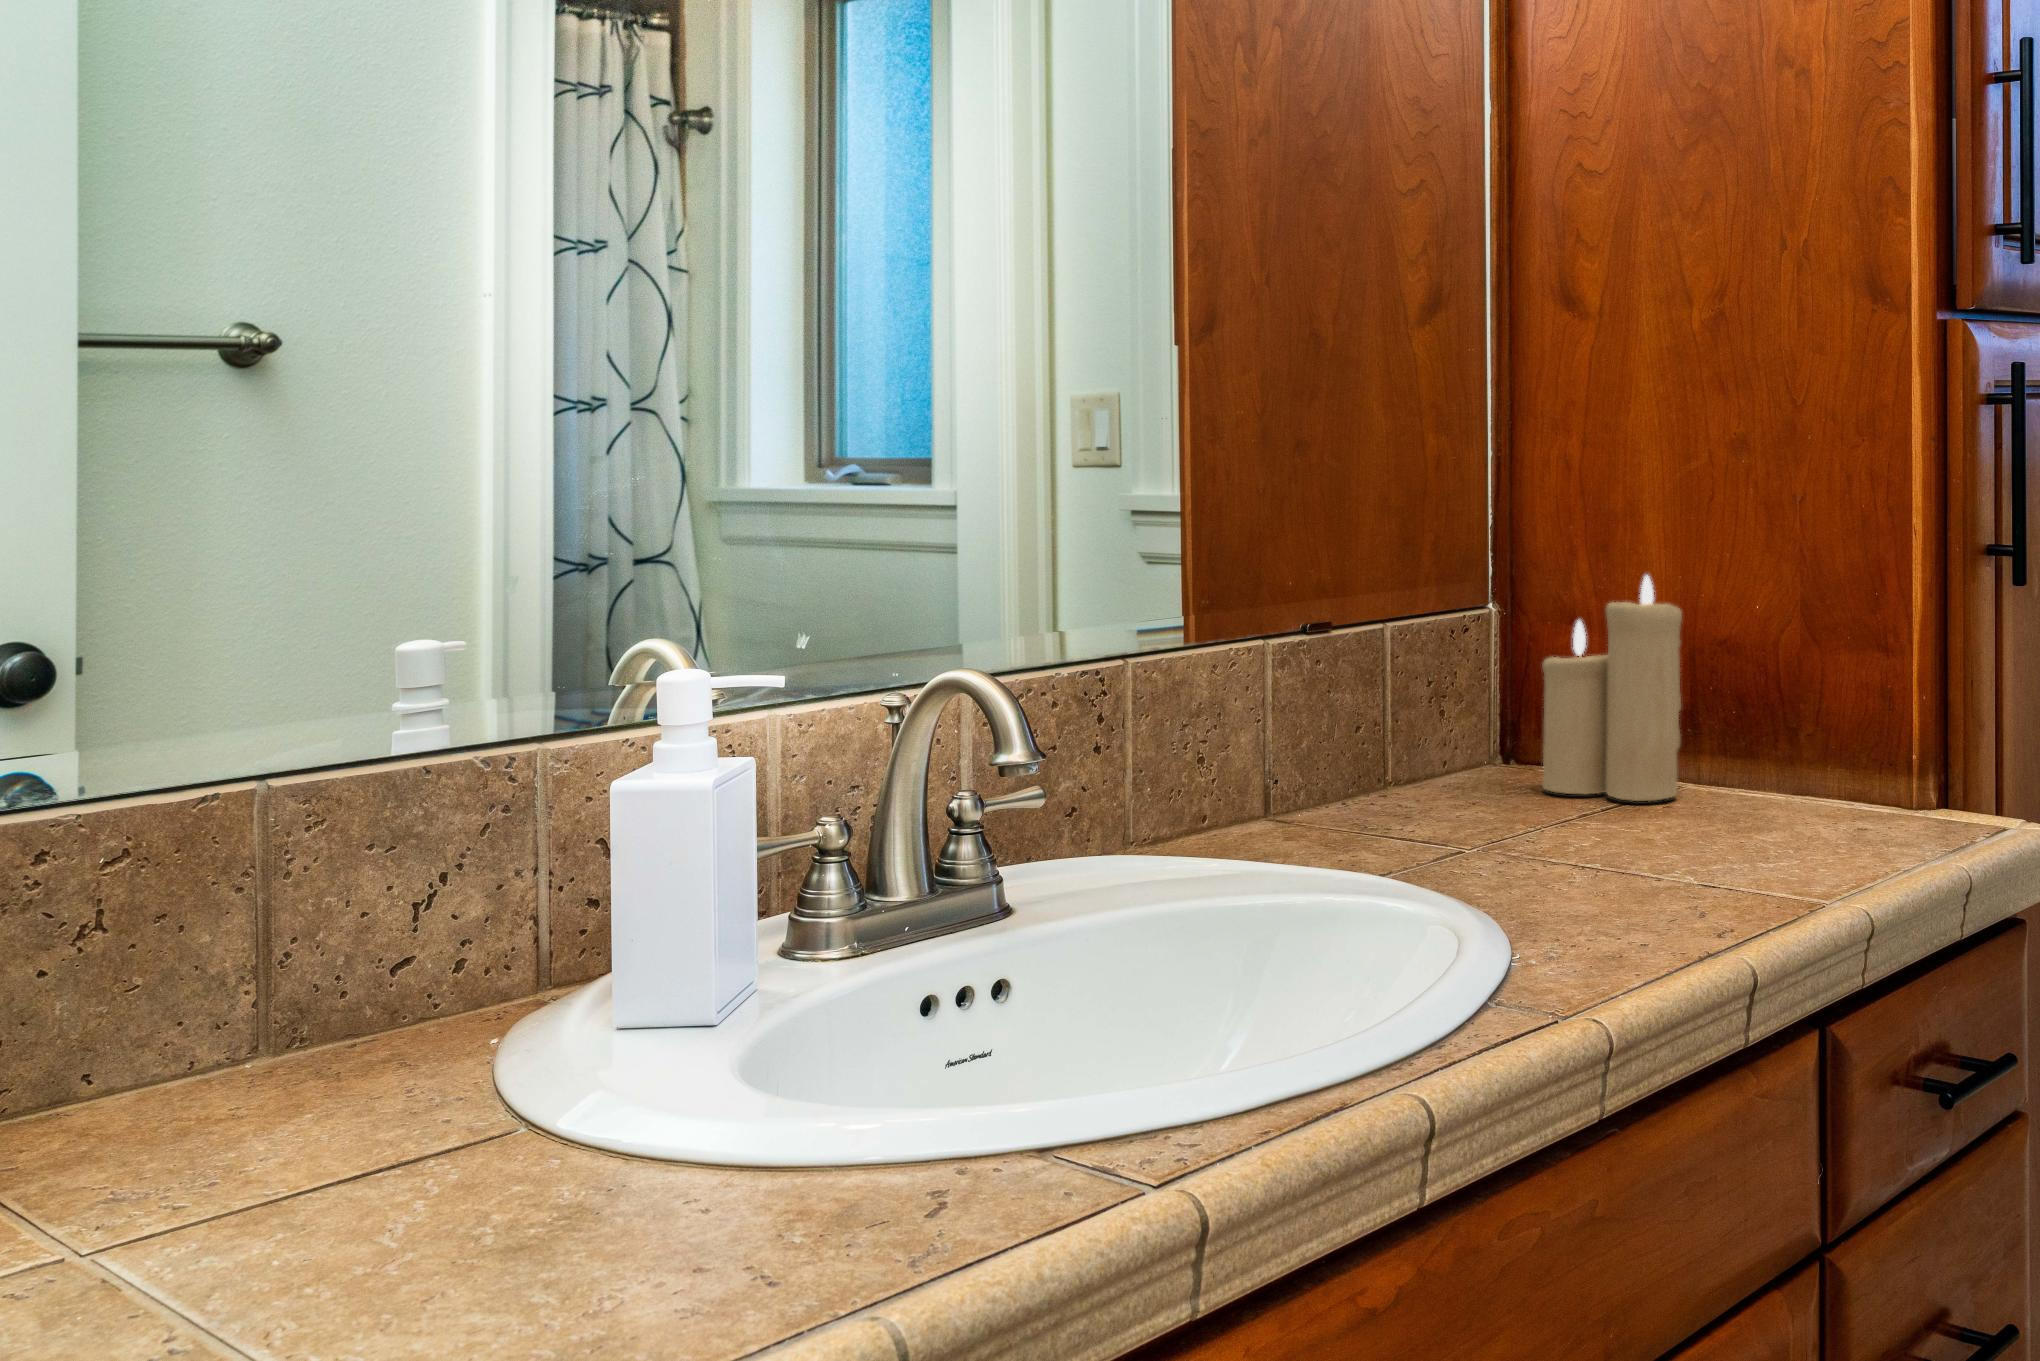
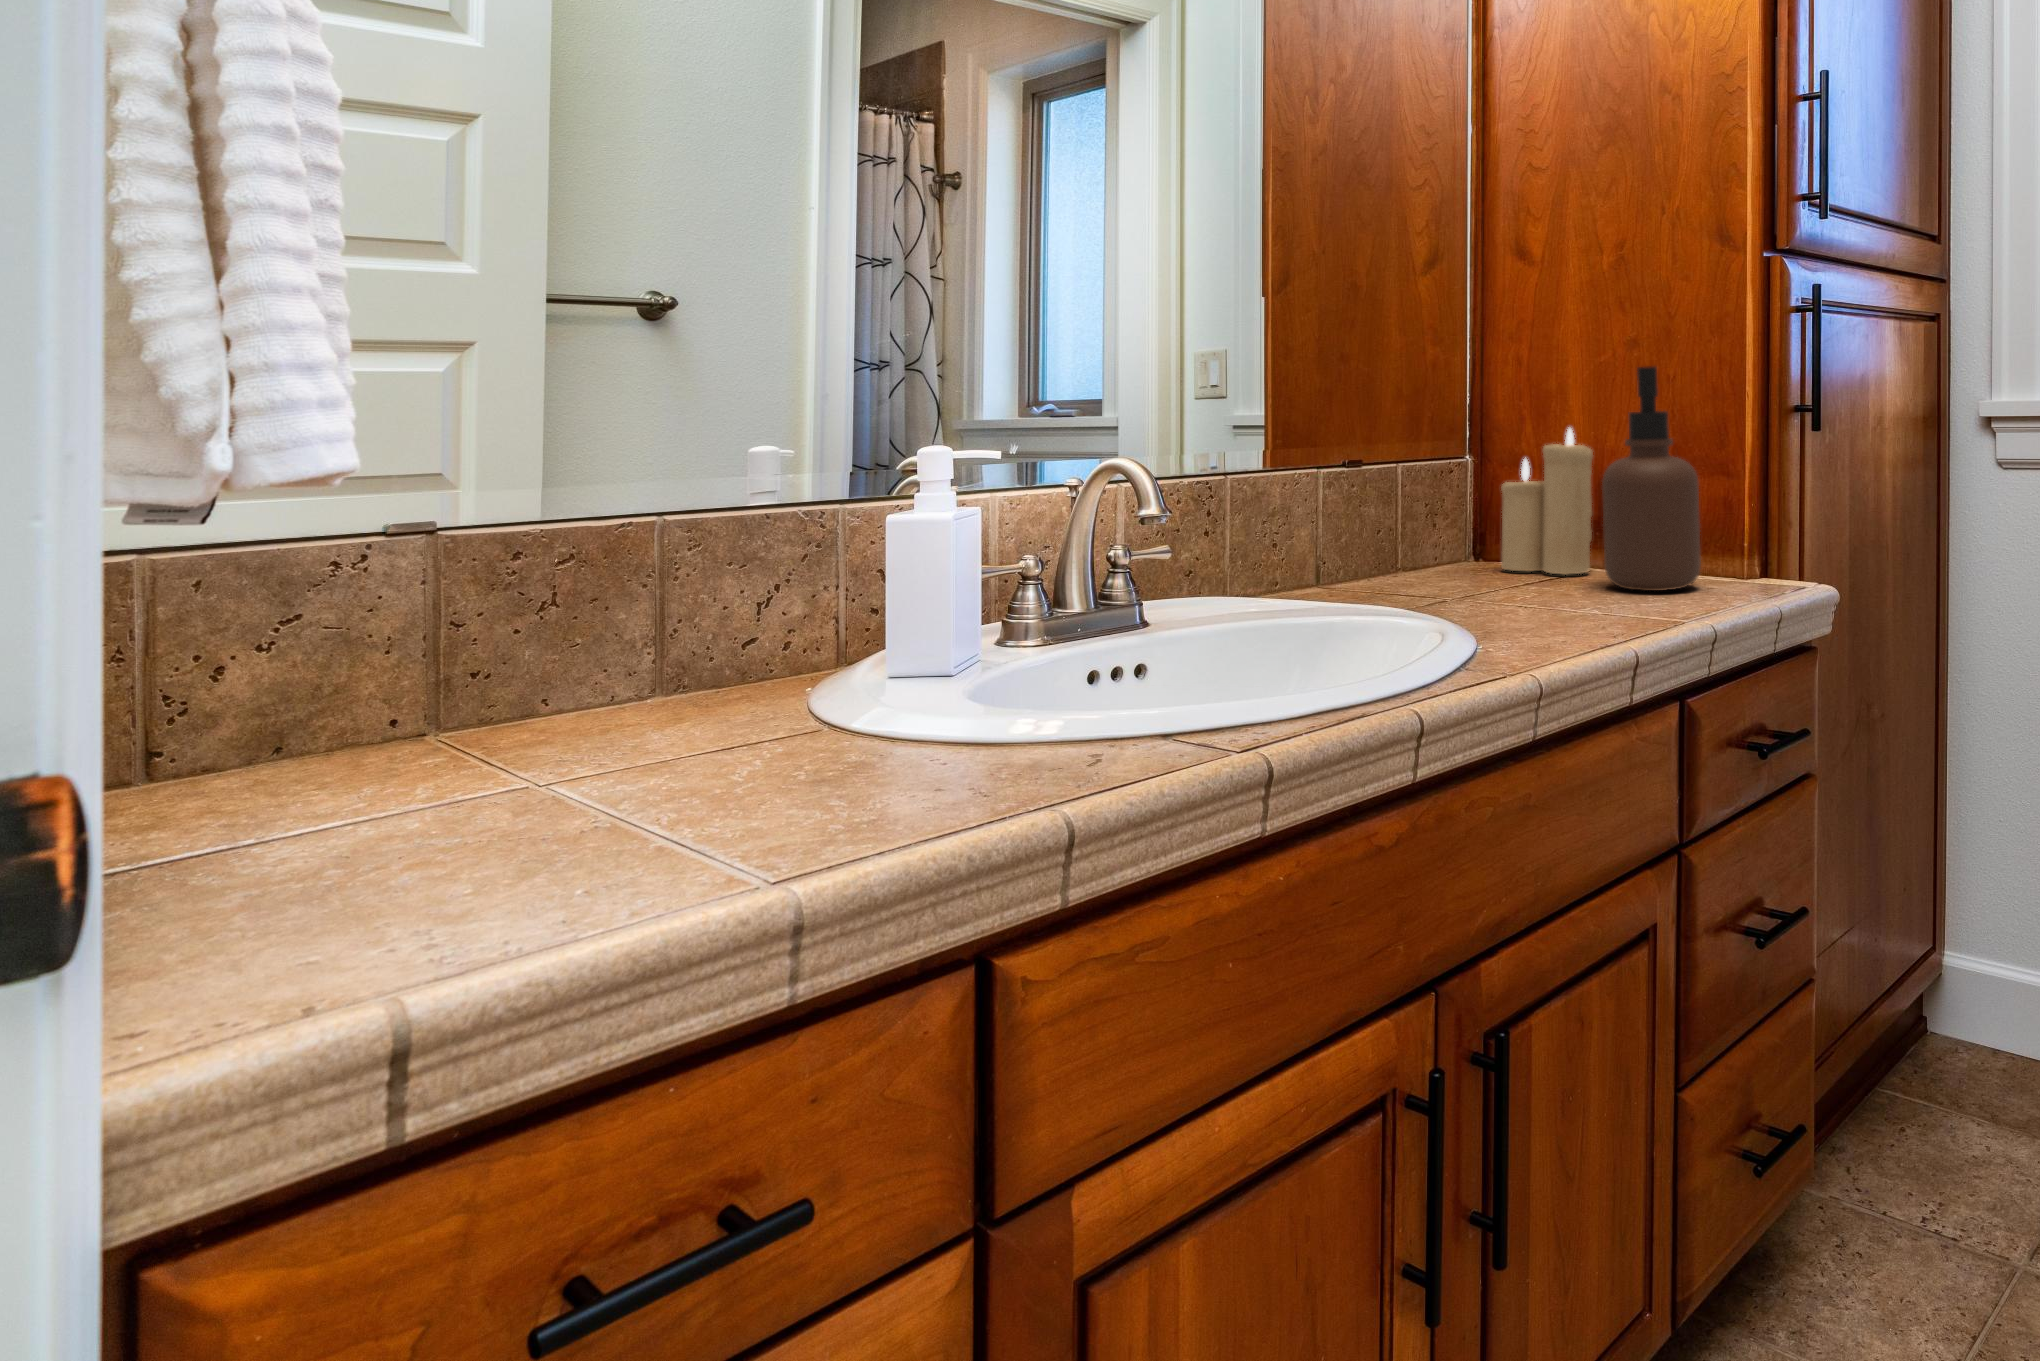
soap dispenser: none [1698,491,1847,836] -> present [1602,366,1701,591]

